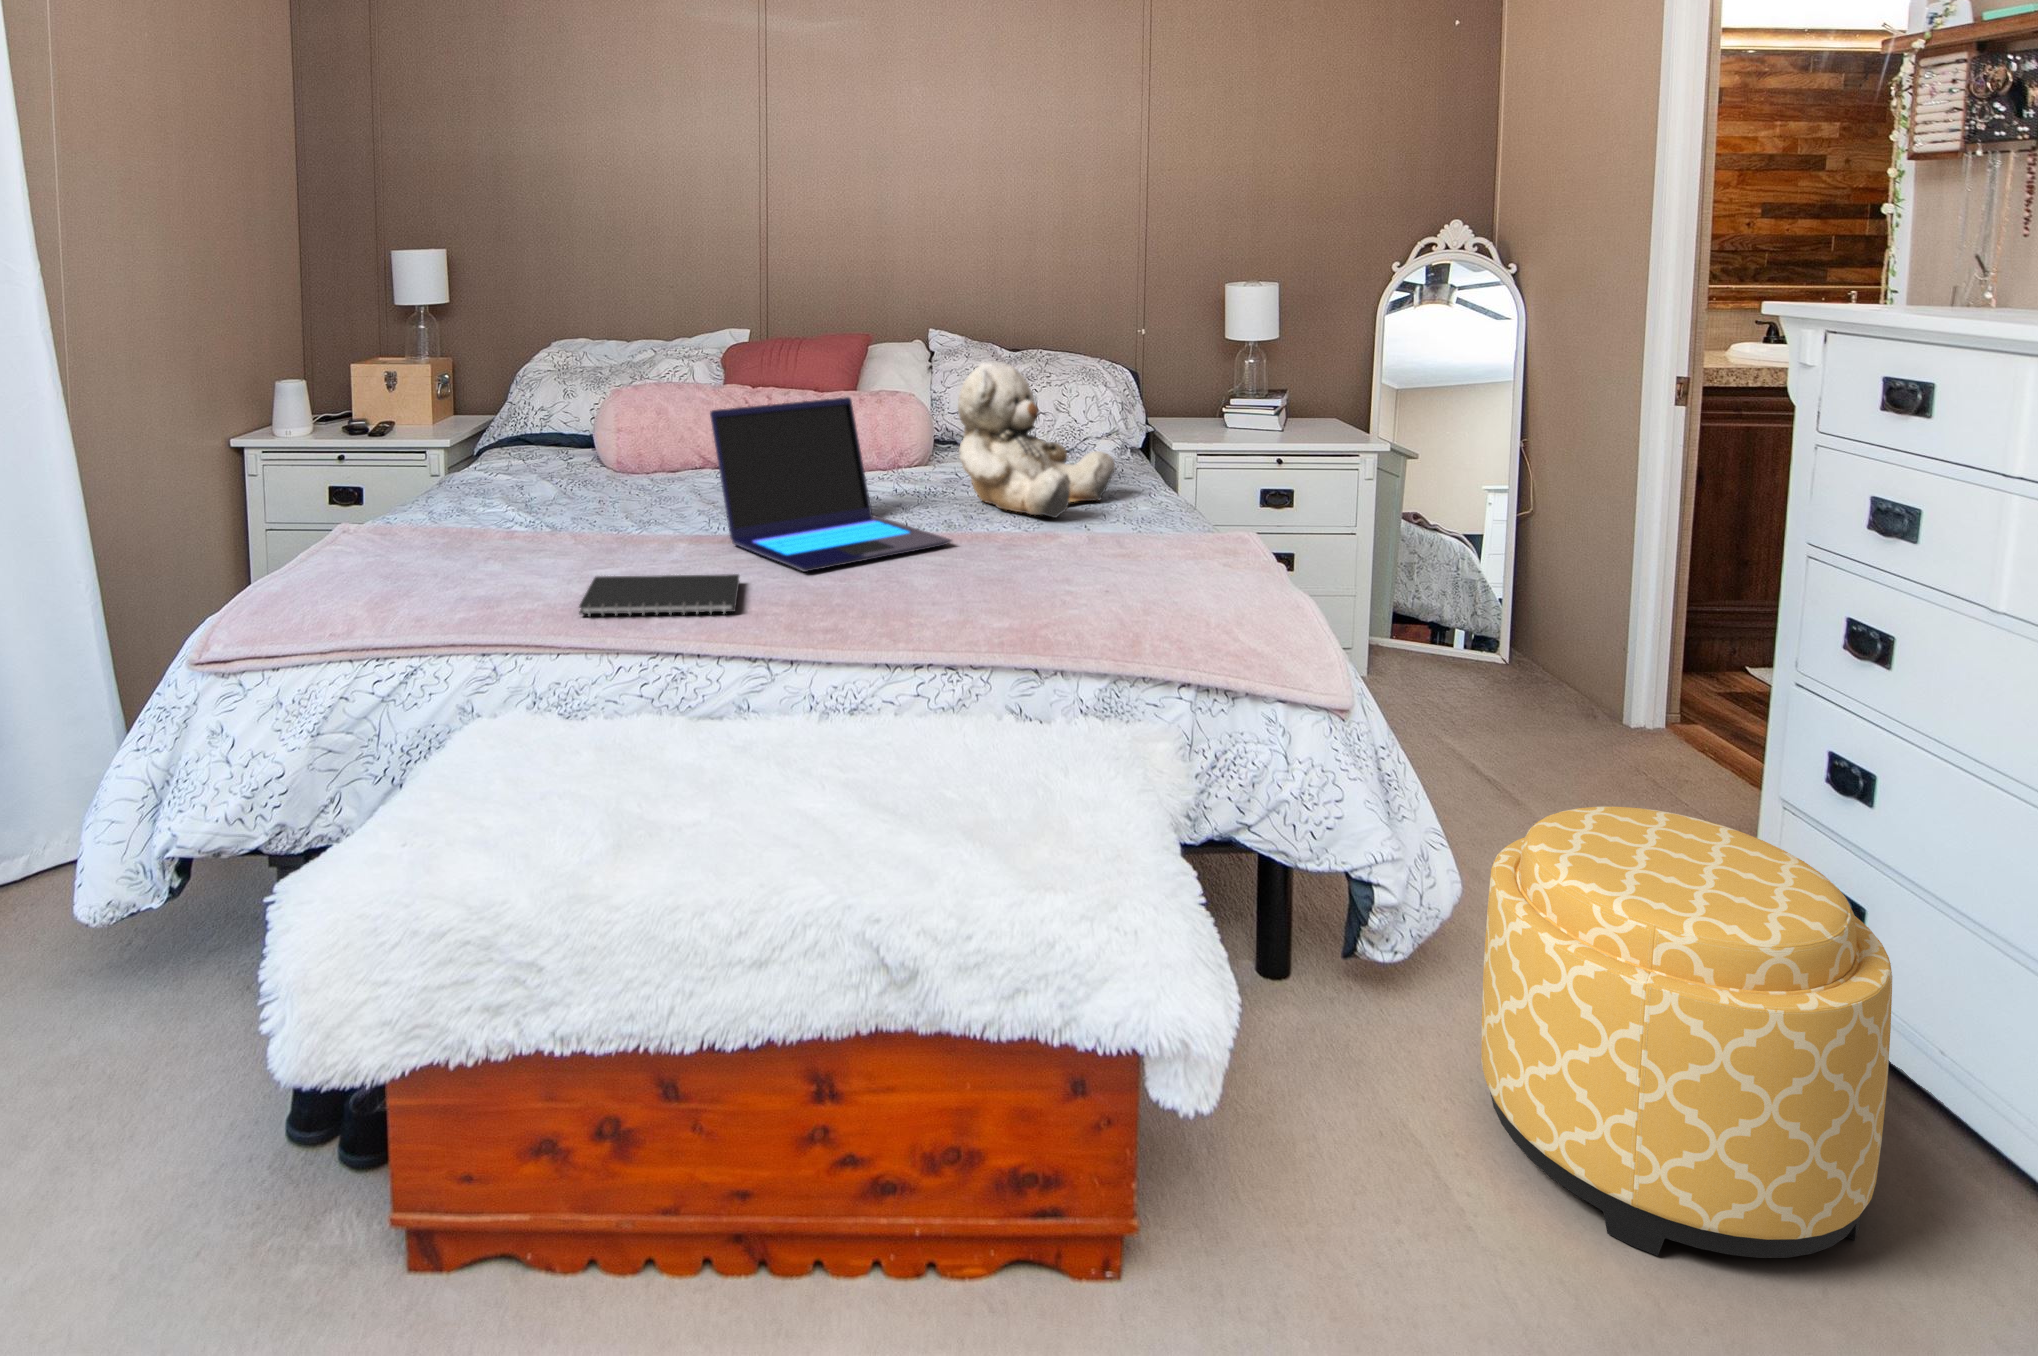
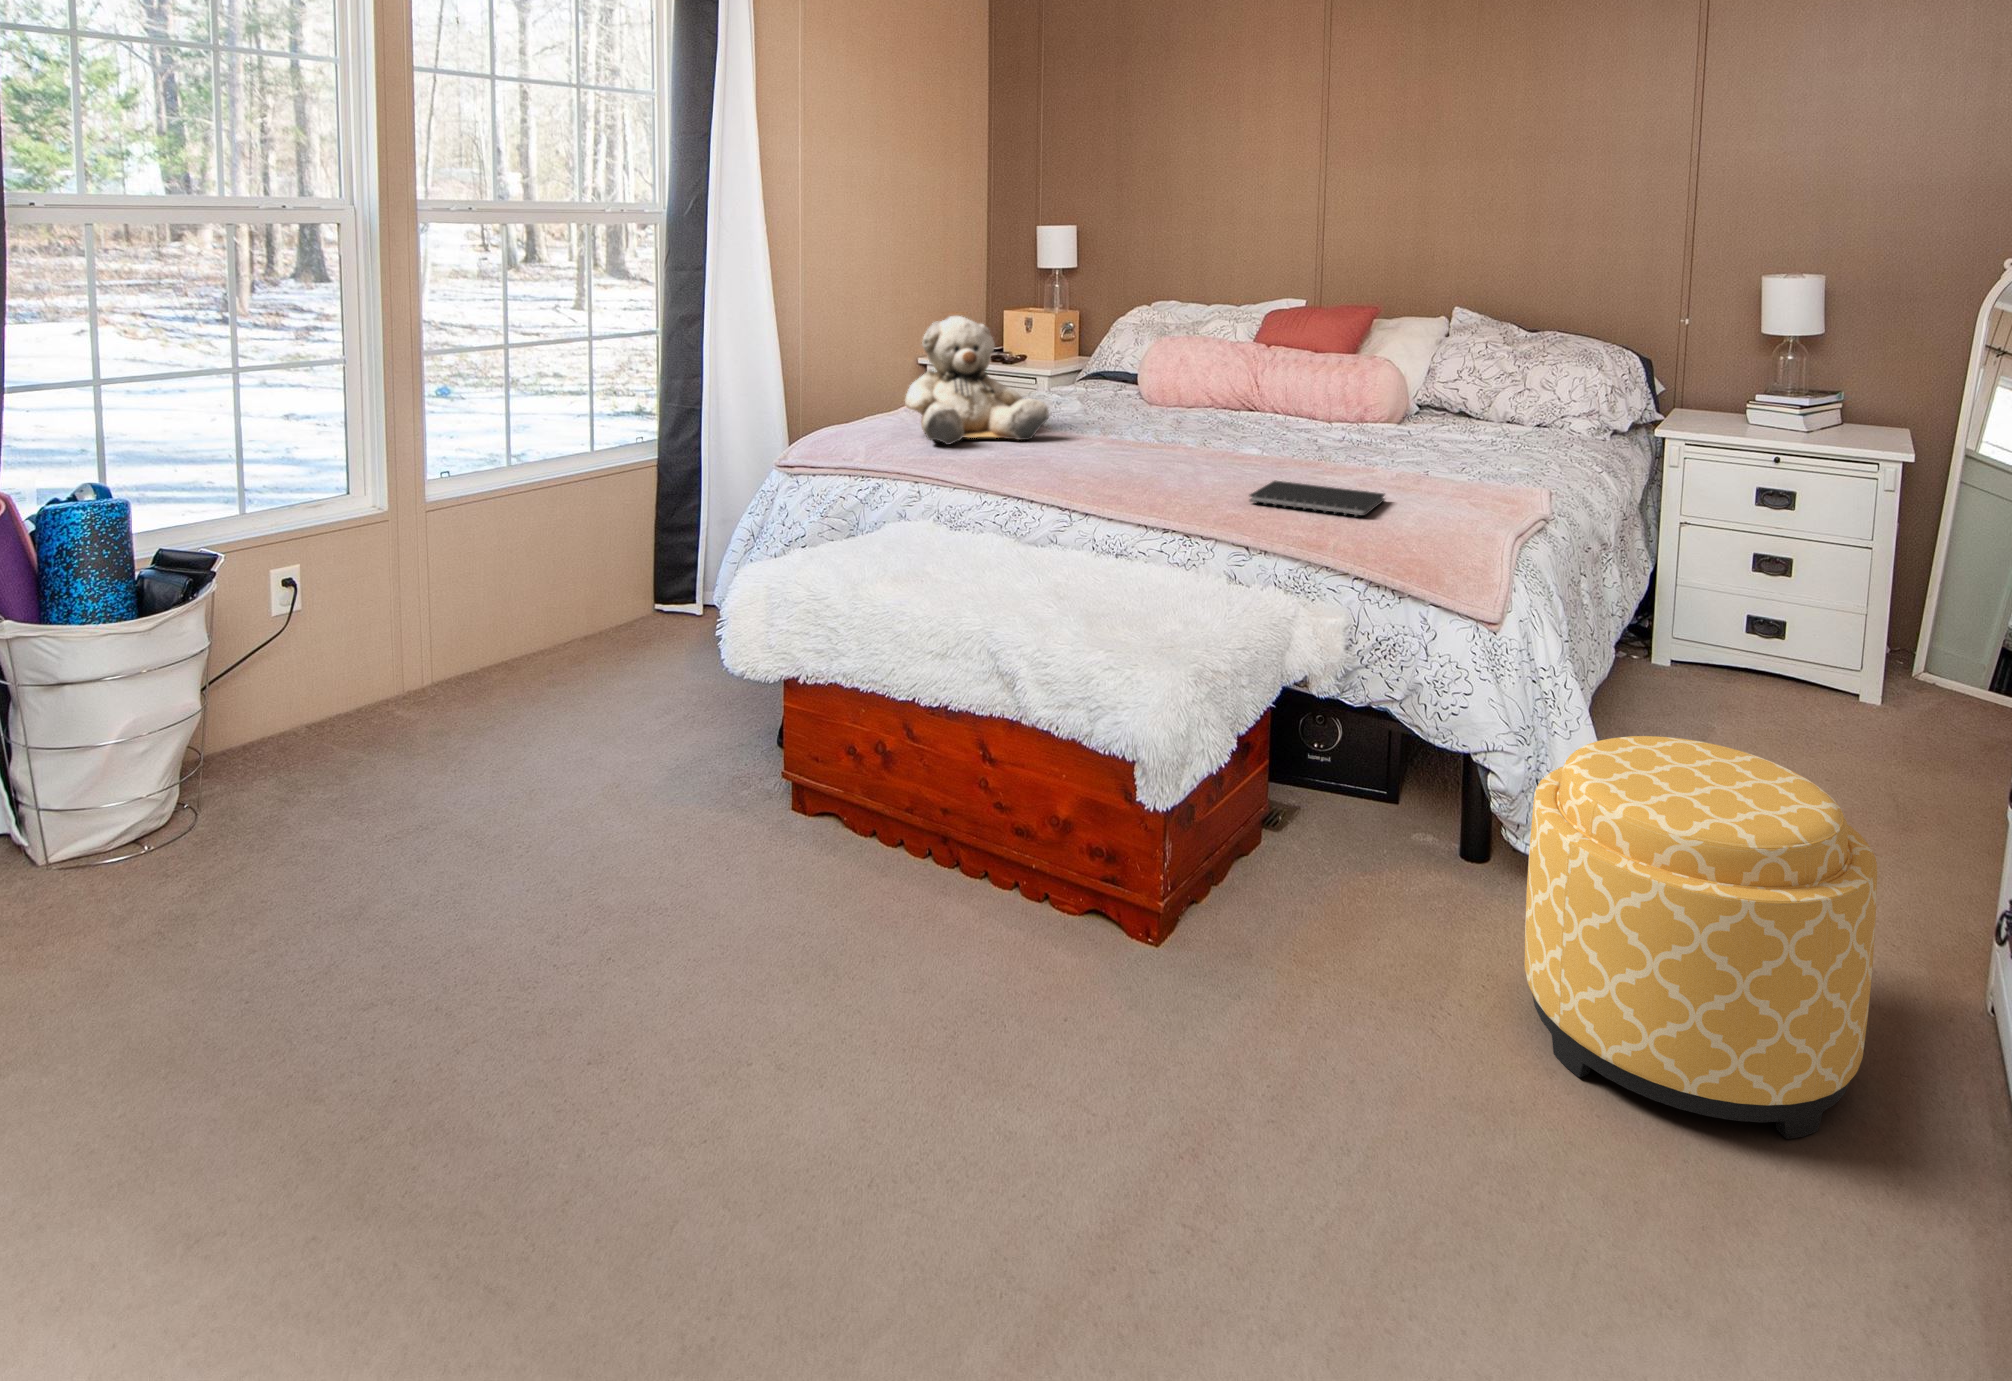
teddy bear: present [958,361,1116,518] -> present [905,316,1049,445]
laptop: present [710,397,952,572] -> none [1135,346,1294,466]
notebook: present [579,574,739,616] -> present [1250,481,1385,516]

